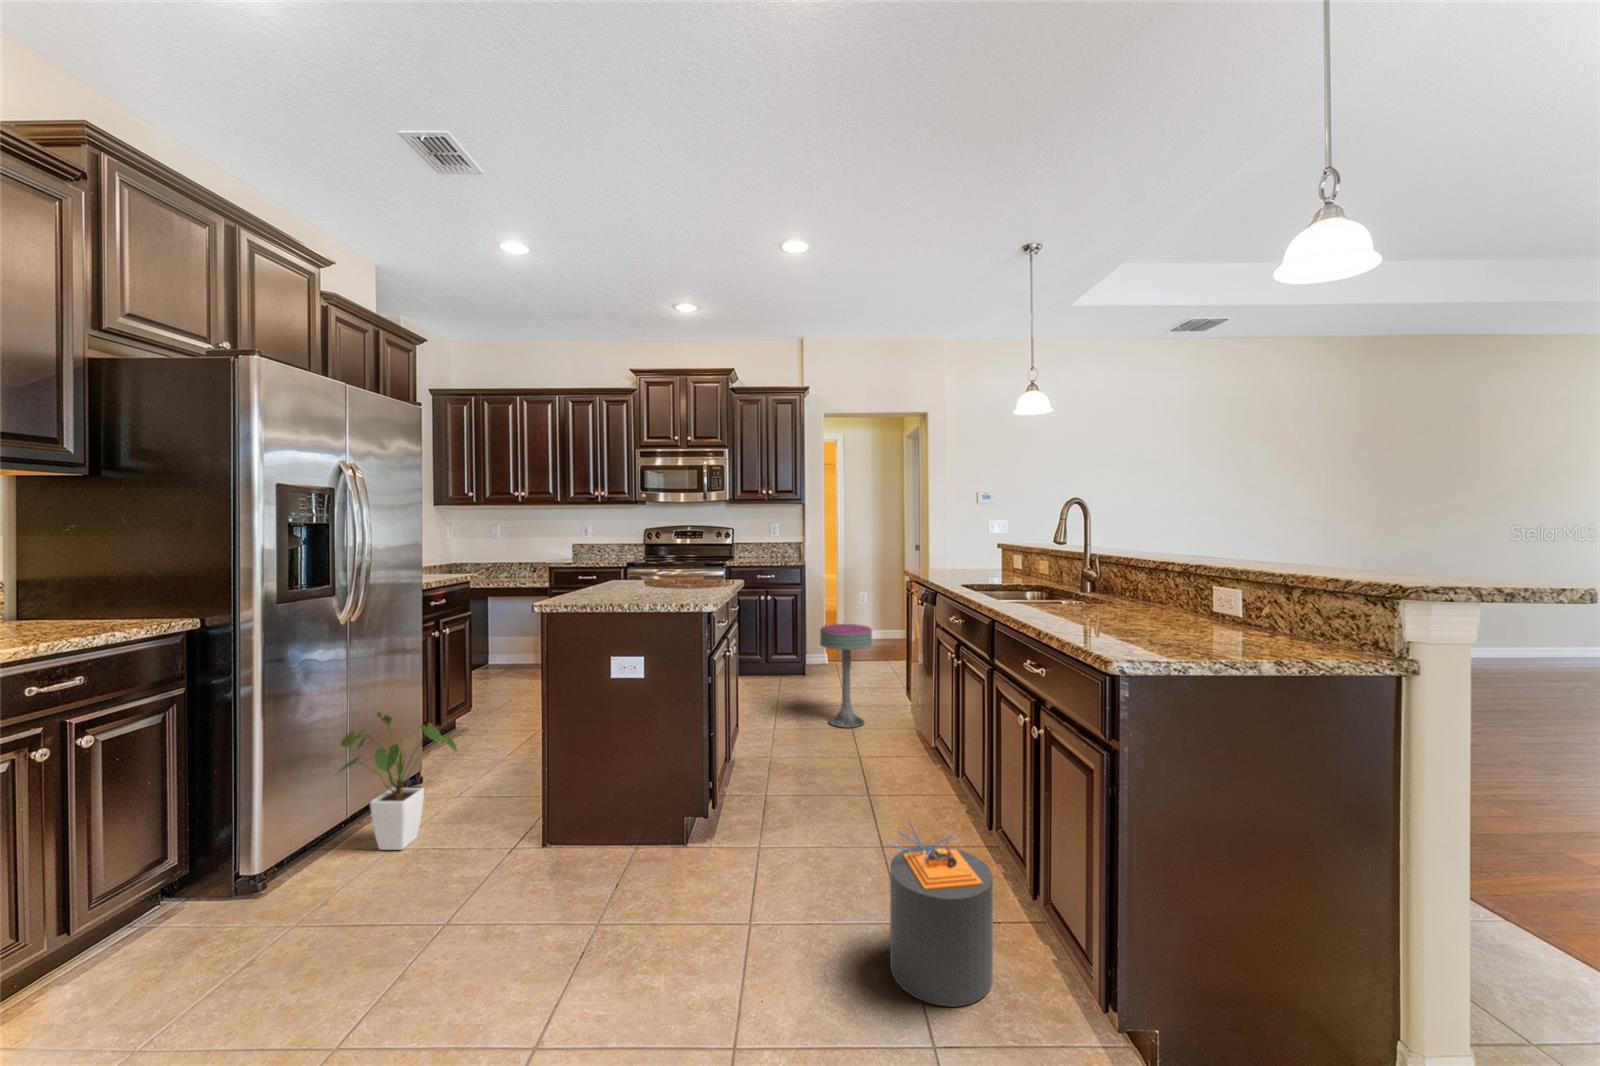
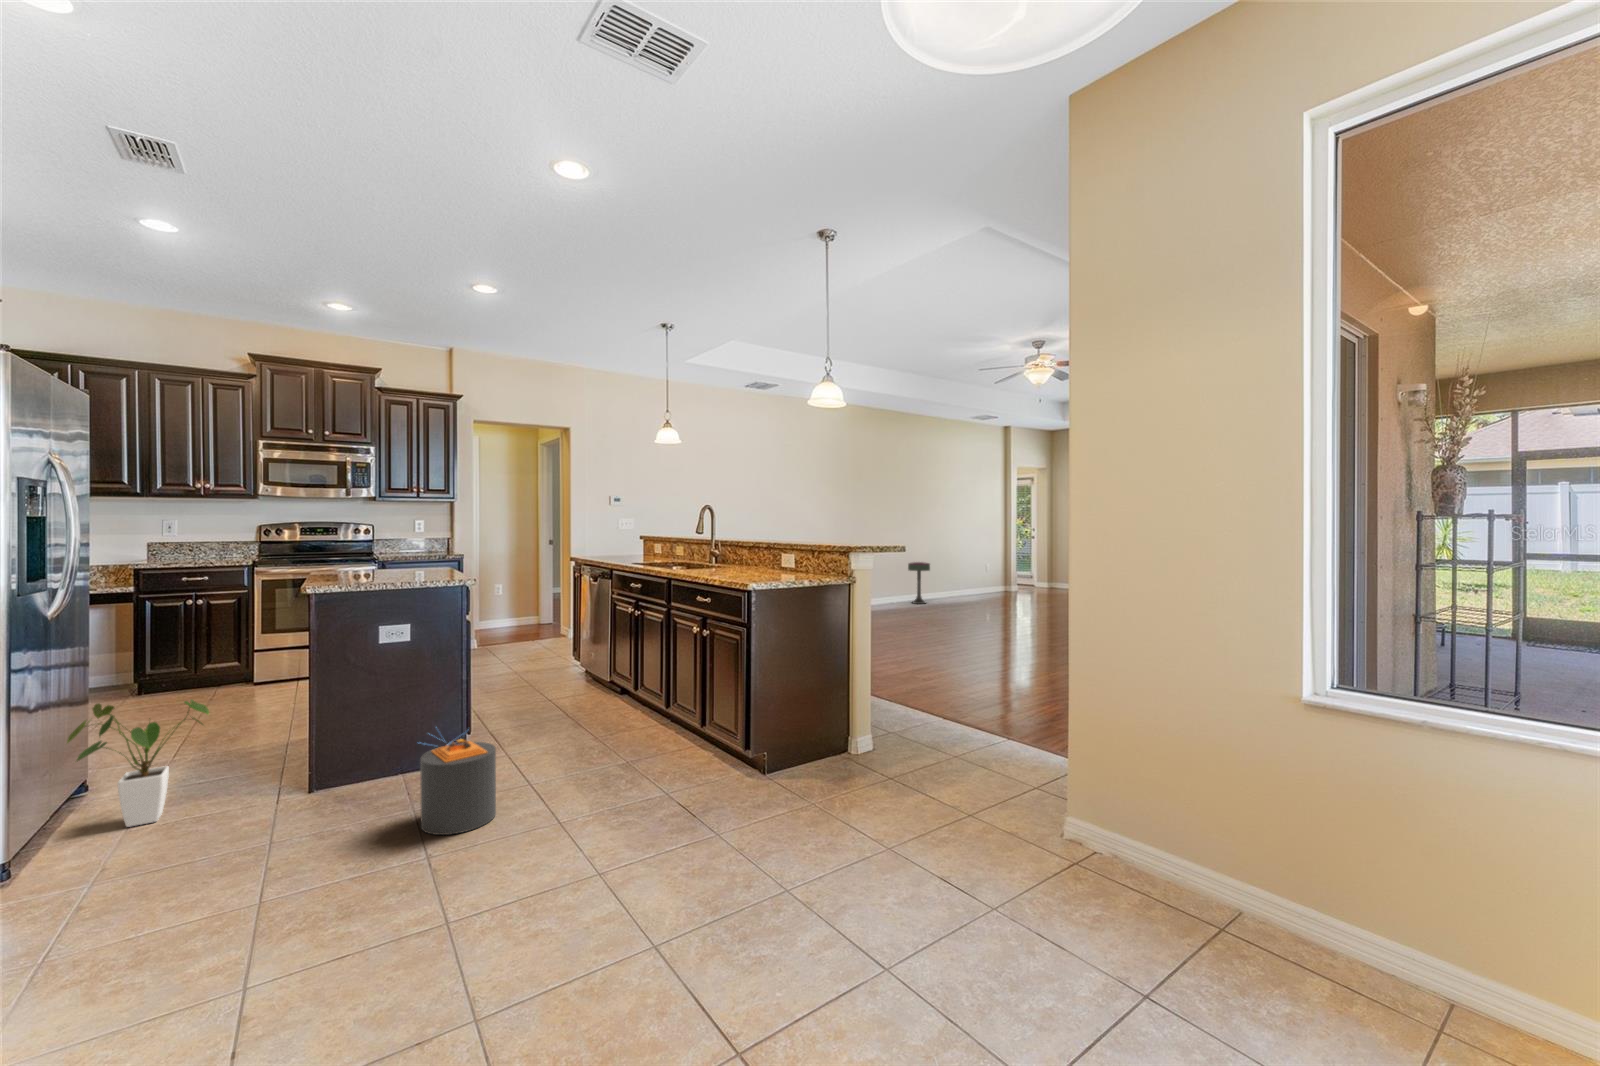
bar stool: present [820,624,872,728] -> present [908,562,930,604]
trash can: present [888,823,993,1007] -> present [417,727,496,835]

